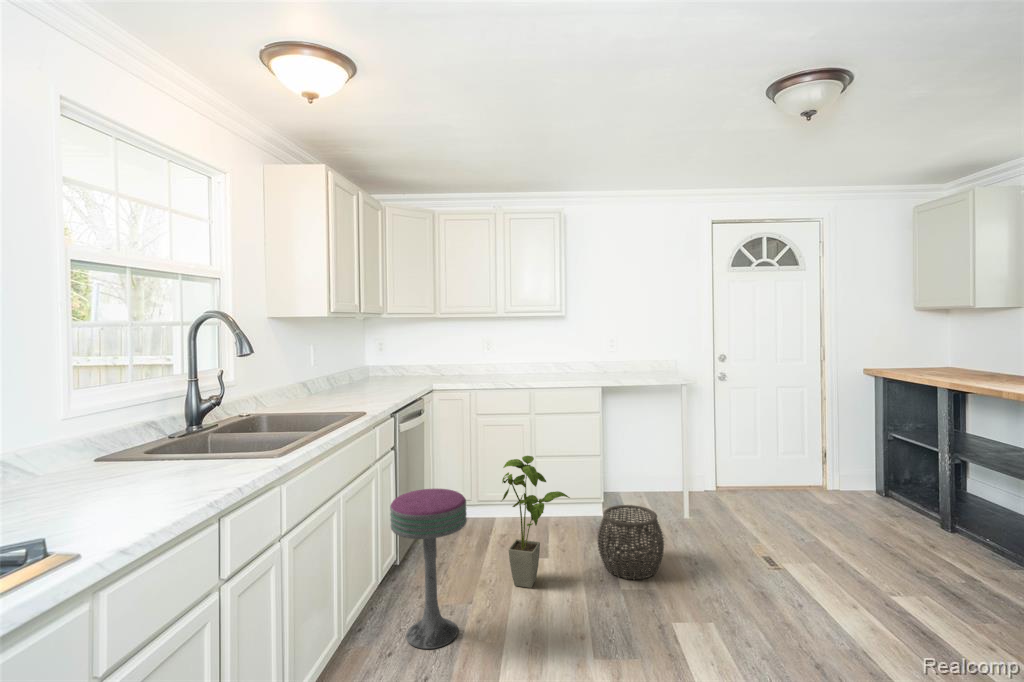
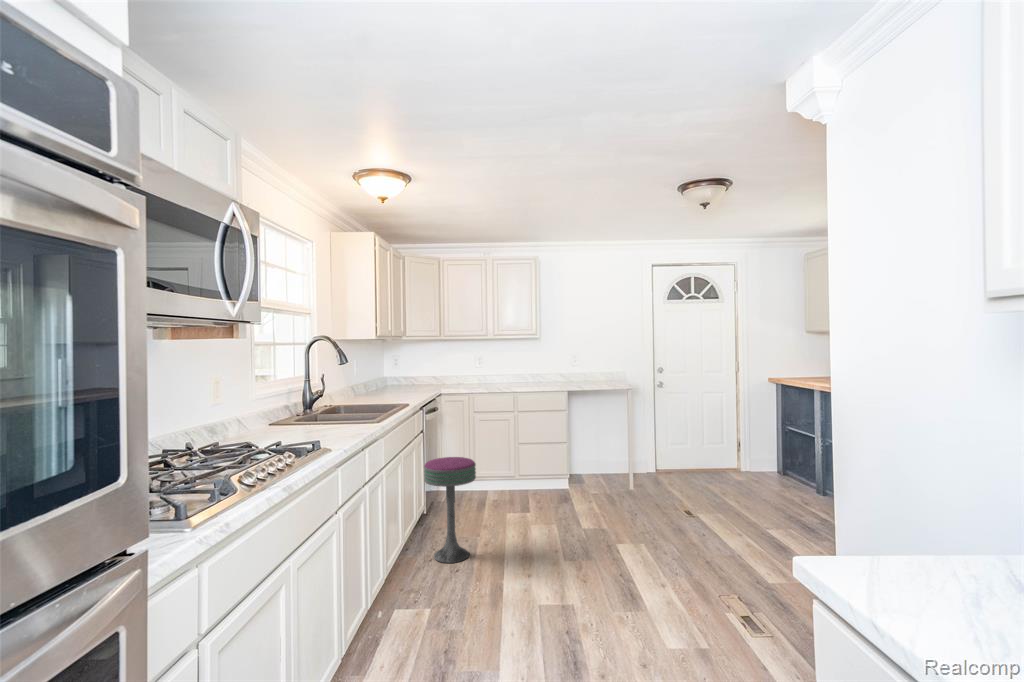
house plant: present [502,456,570,588] -> none [496,436,546,531]
woven basket: present [597,505,664,580] -> none [565,474,613,525]

